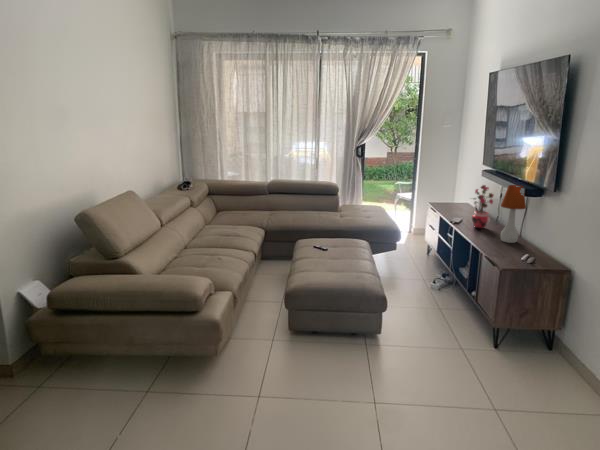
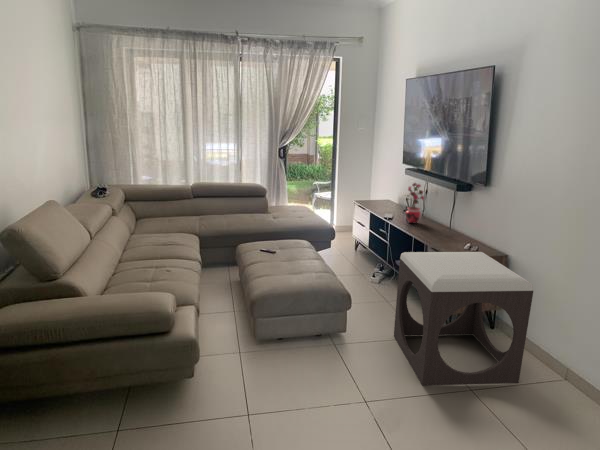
table lamp: present [501,185,526,243] -> none [436,182,458,235]
footstool: none [432,258,575,412] -> present [394,252,533,386]

